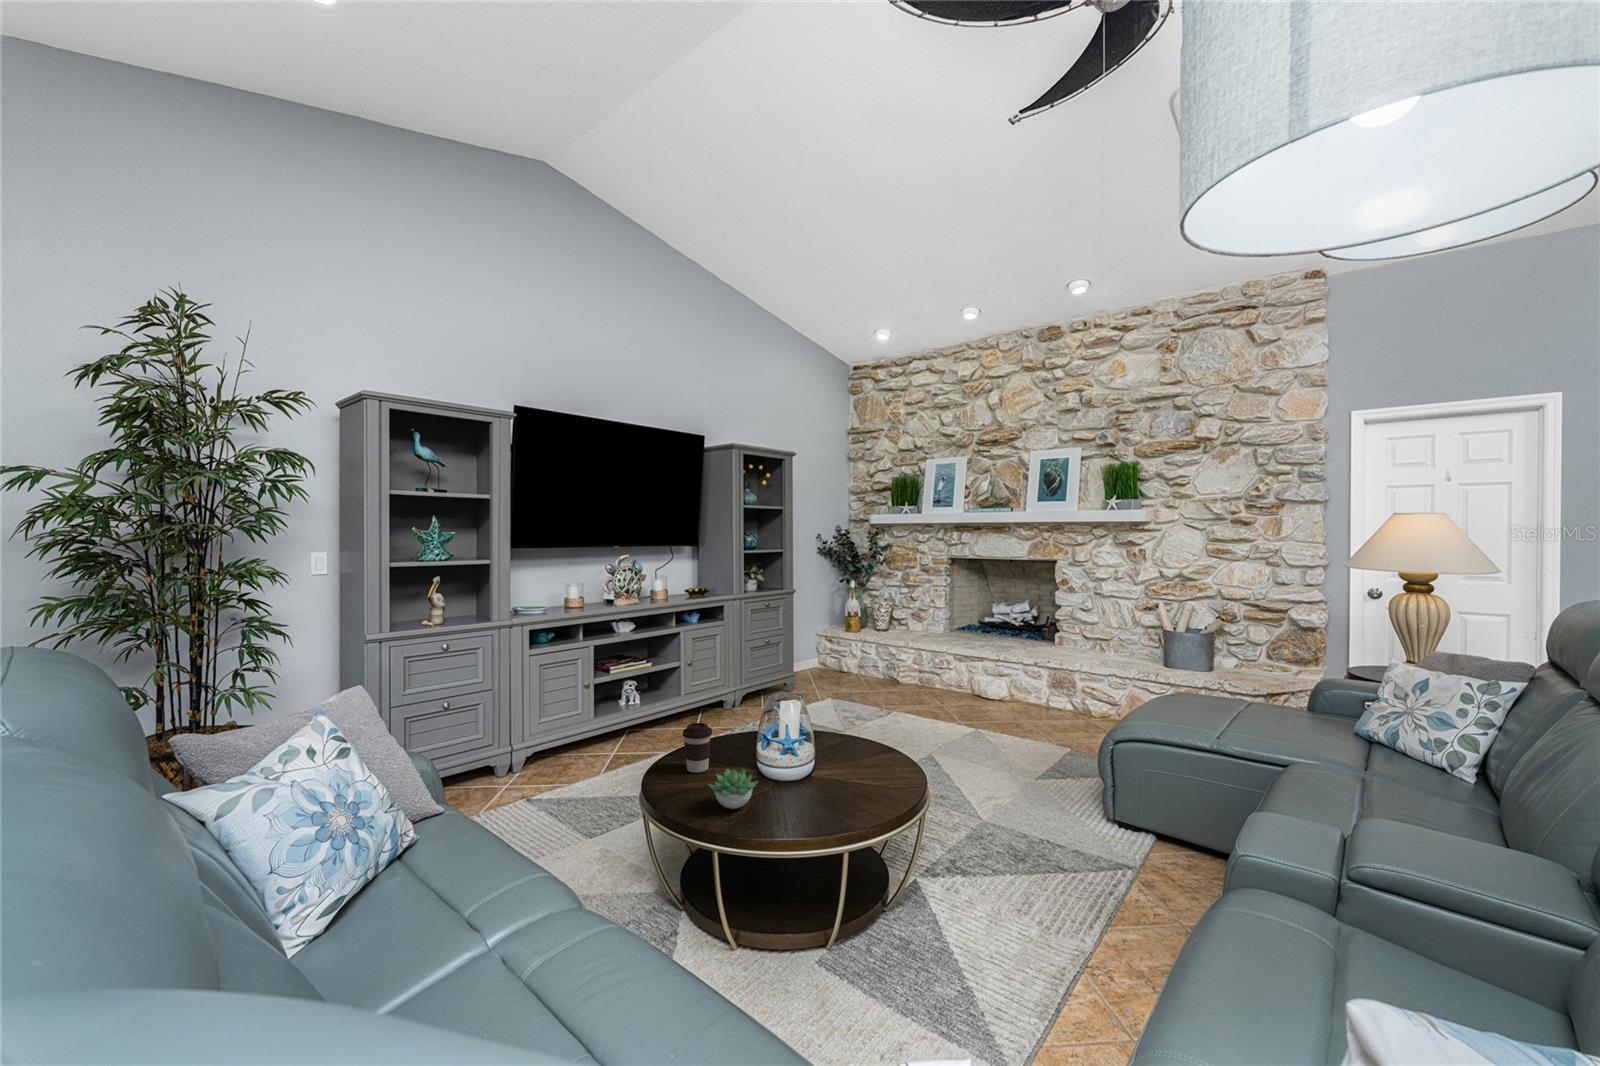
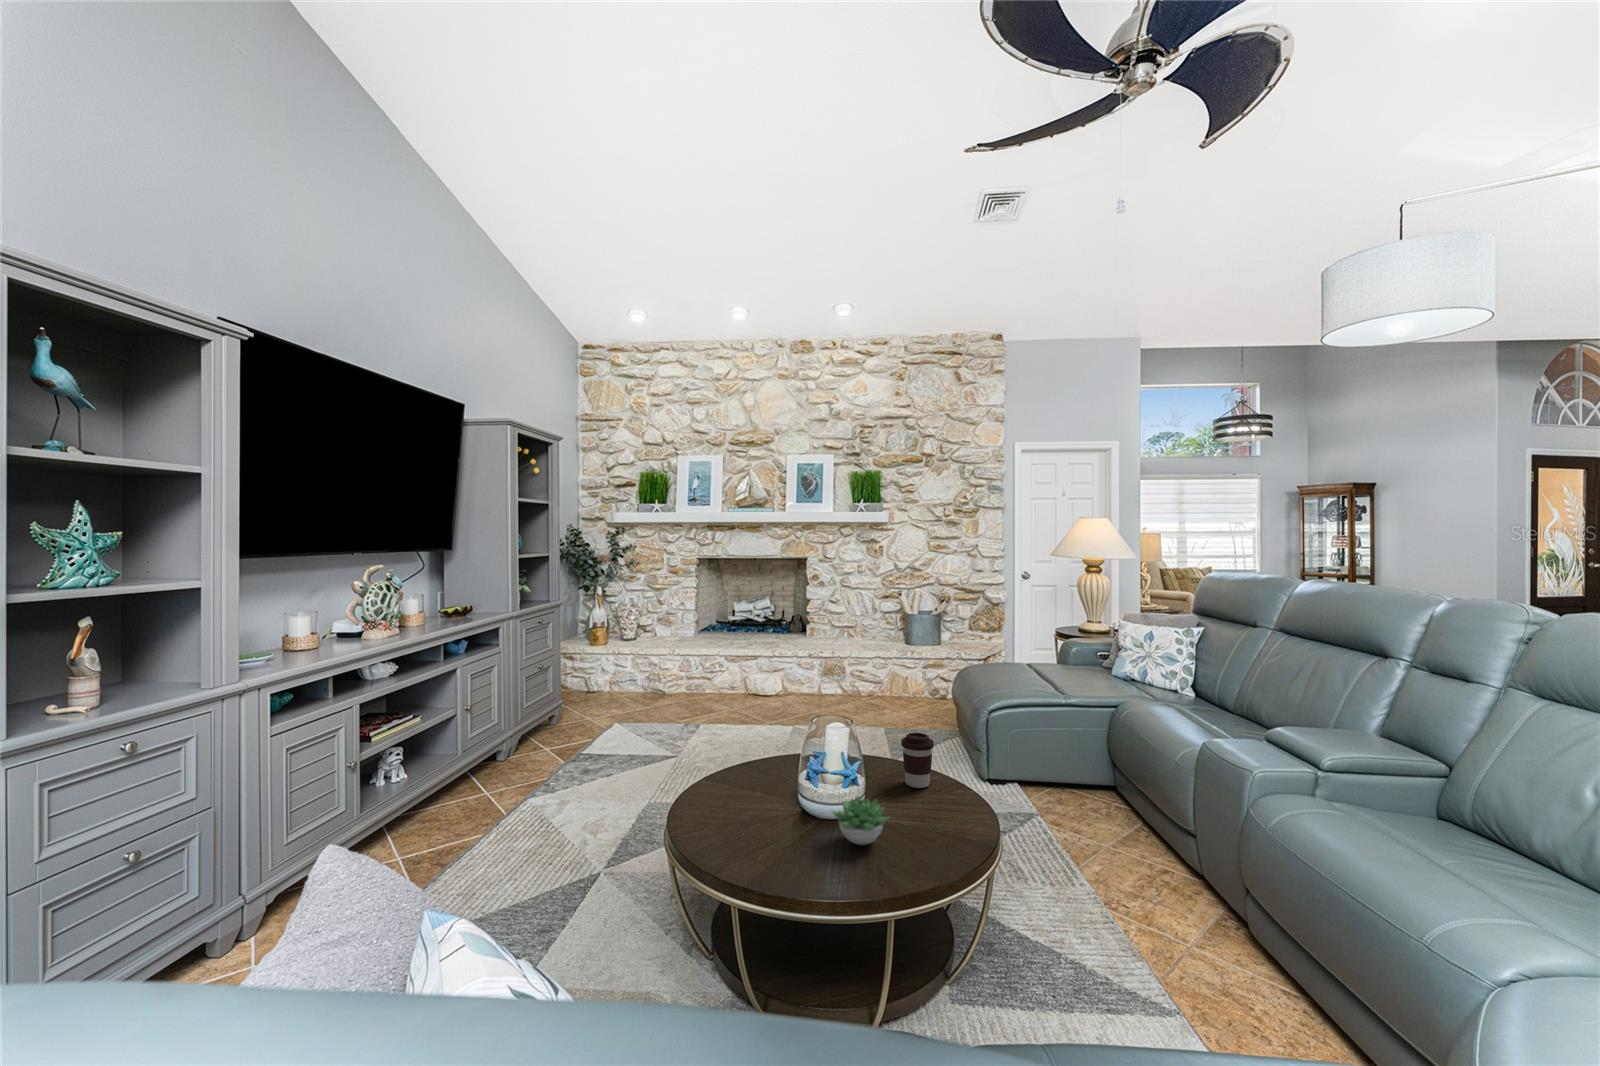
coffee cup: present [683,723,712,773] -> present [901,733,934,788]

